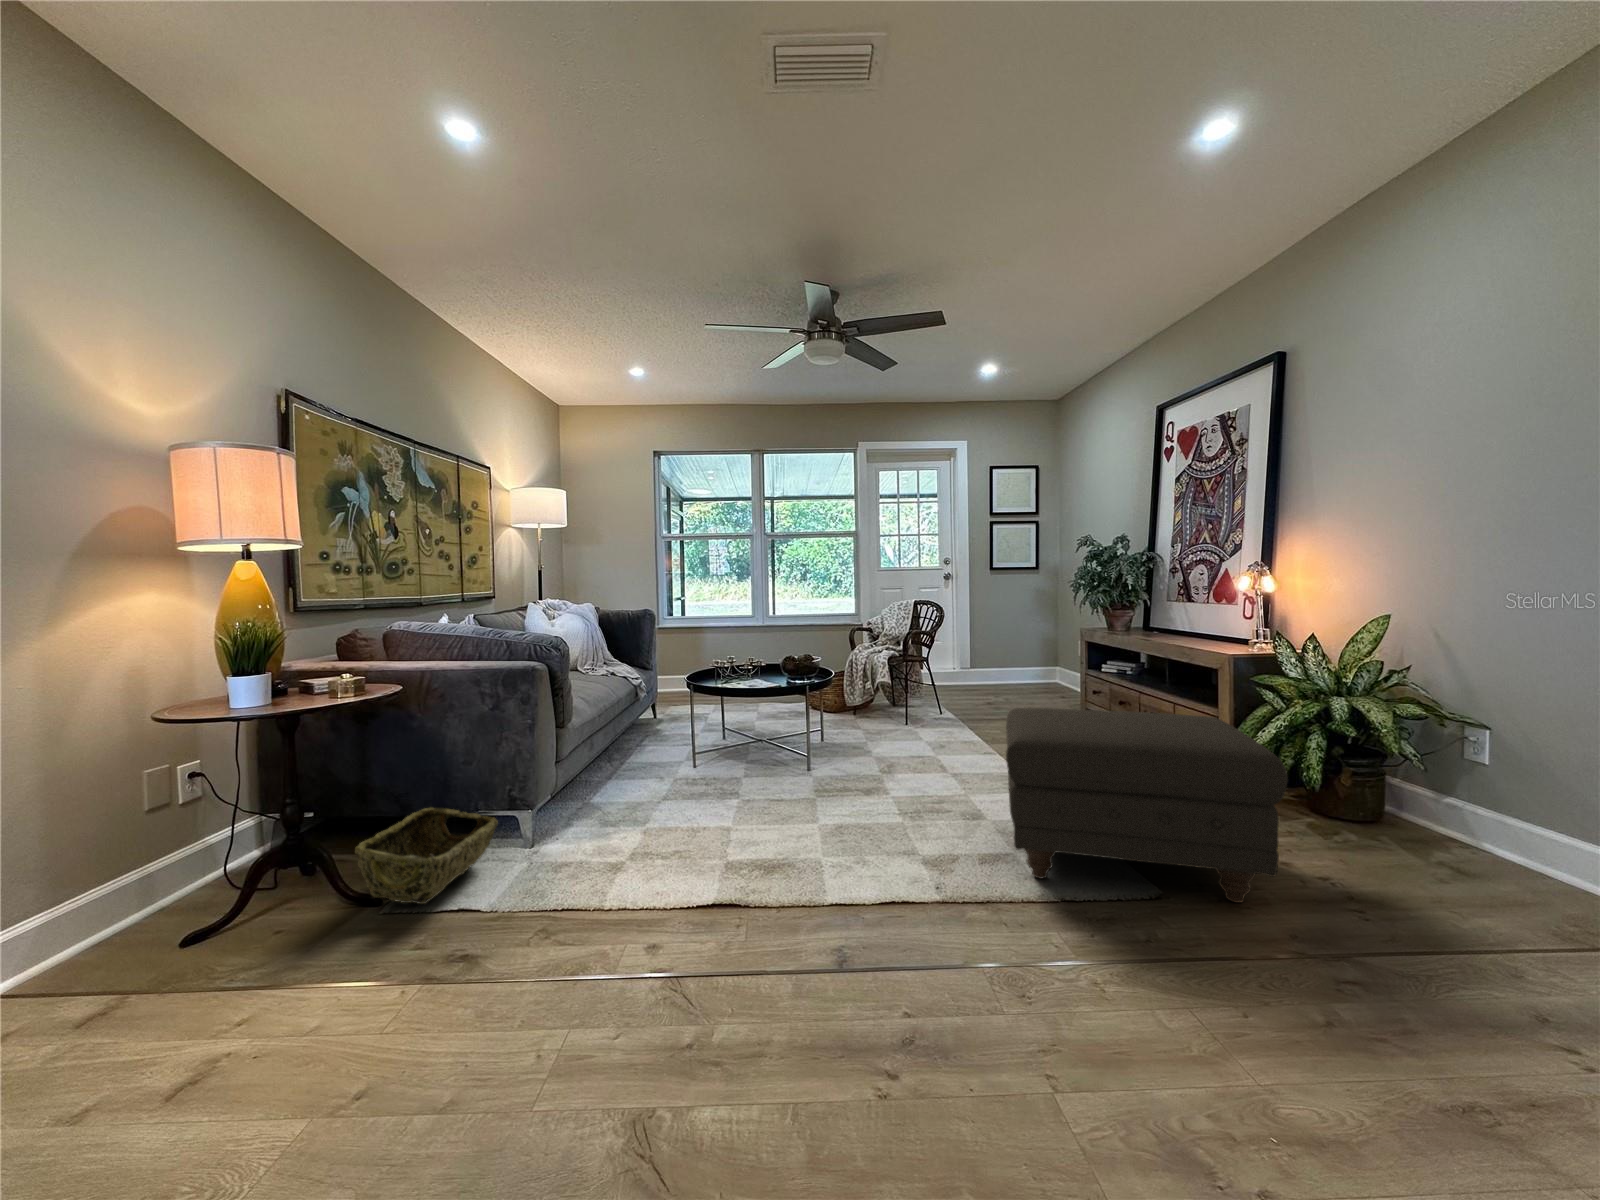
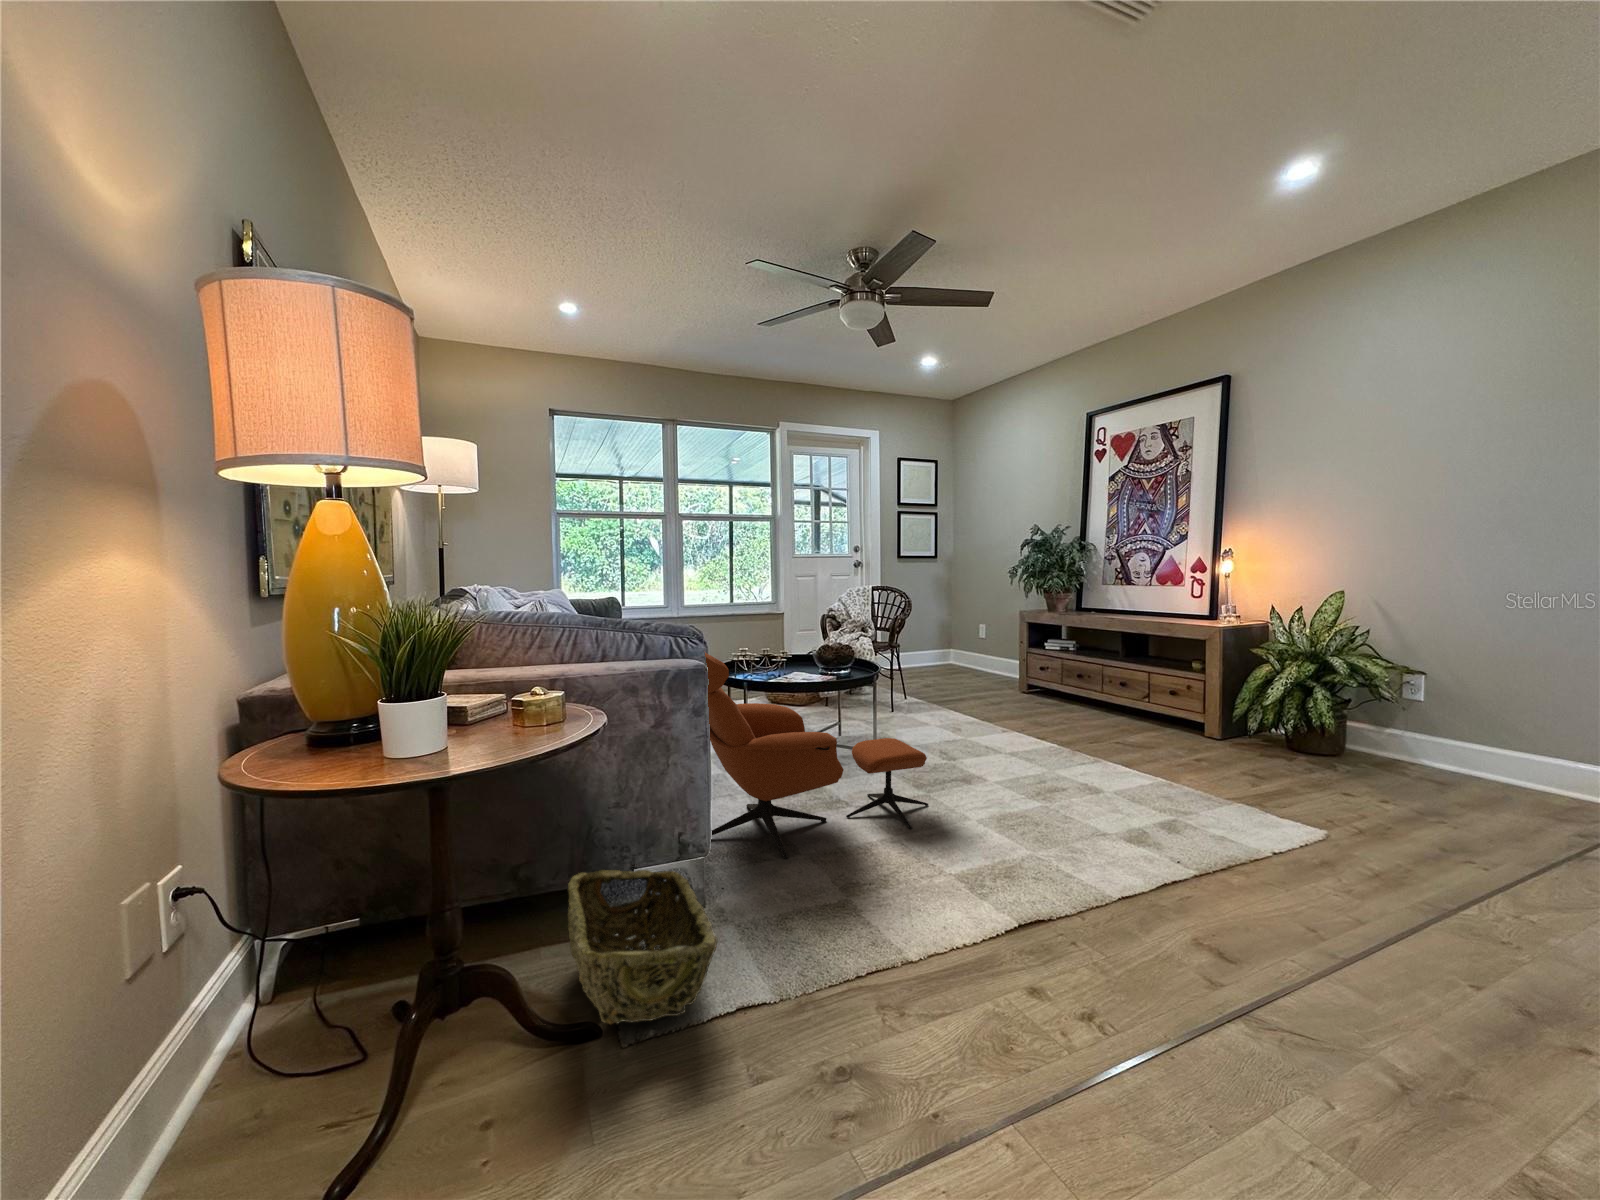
lounge chair: none [572,654,798,829] -> present [705,653,928,859]
ottoman: present [1006,708,1288,902] -> none [1128,677,1431,838]

